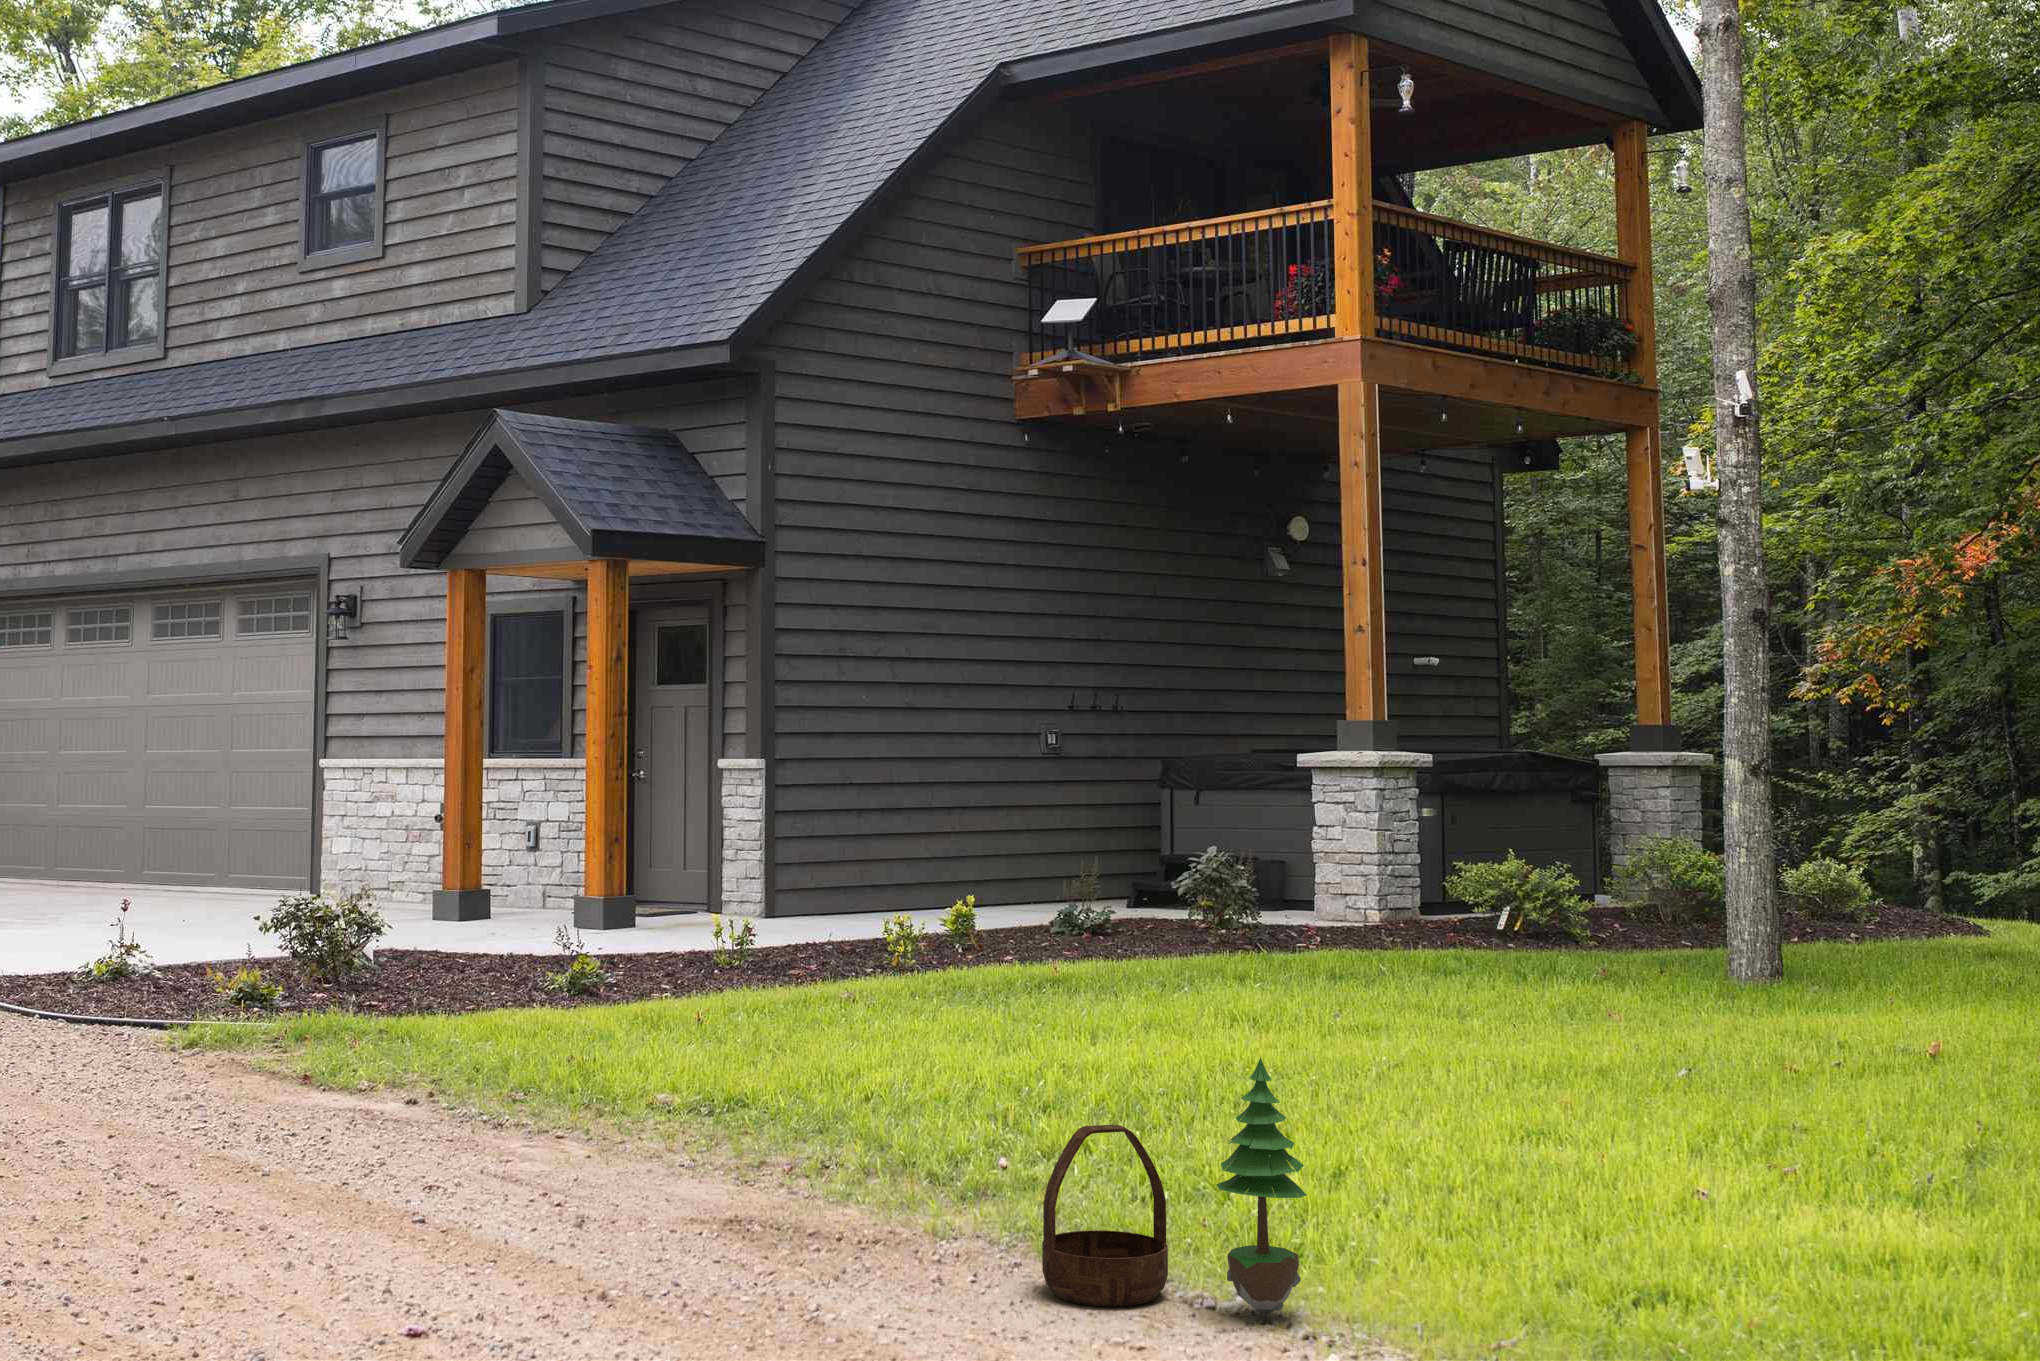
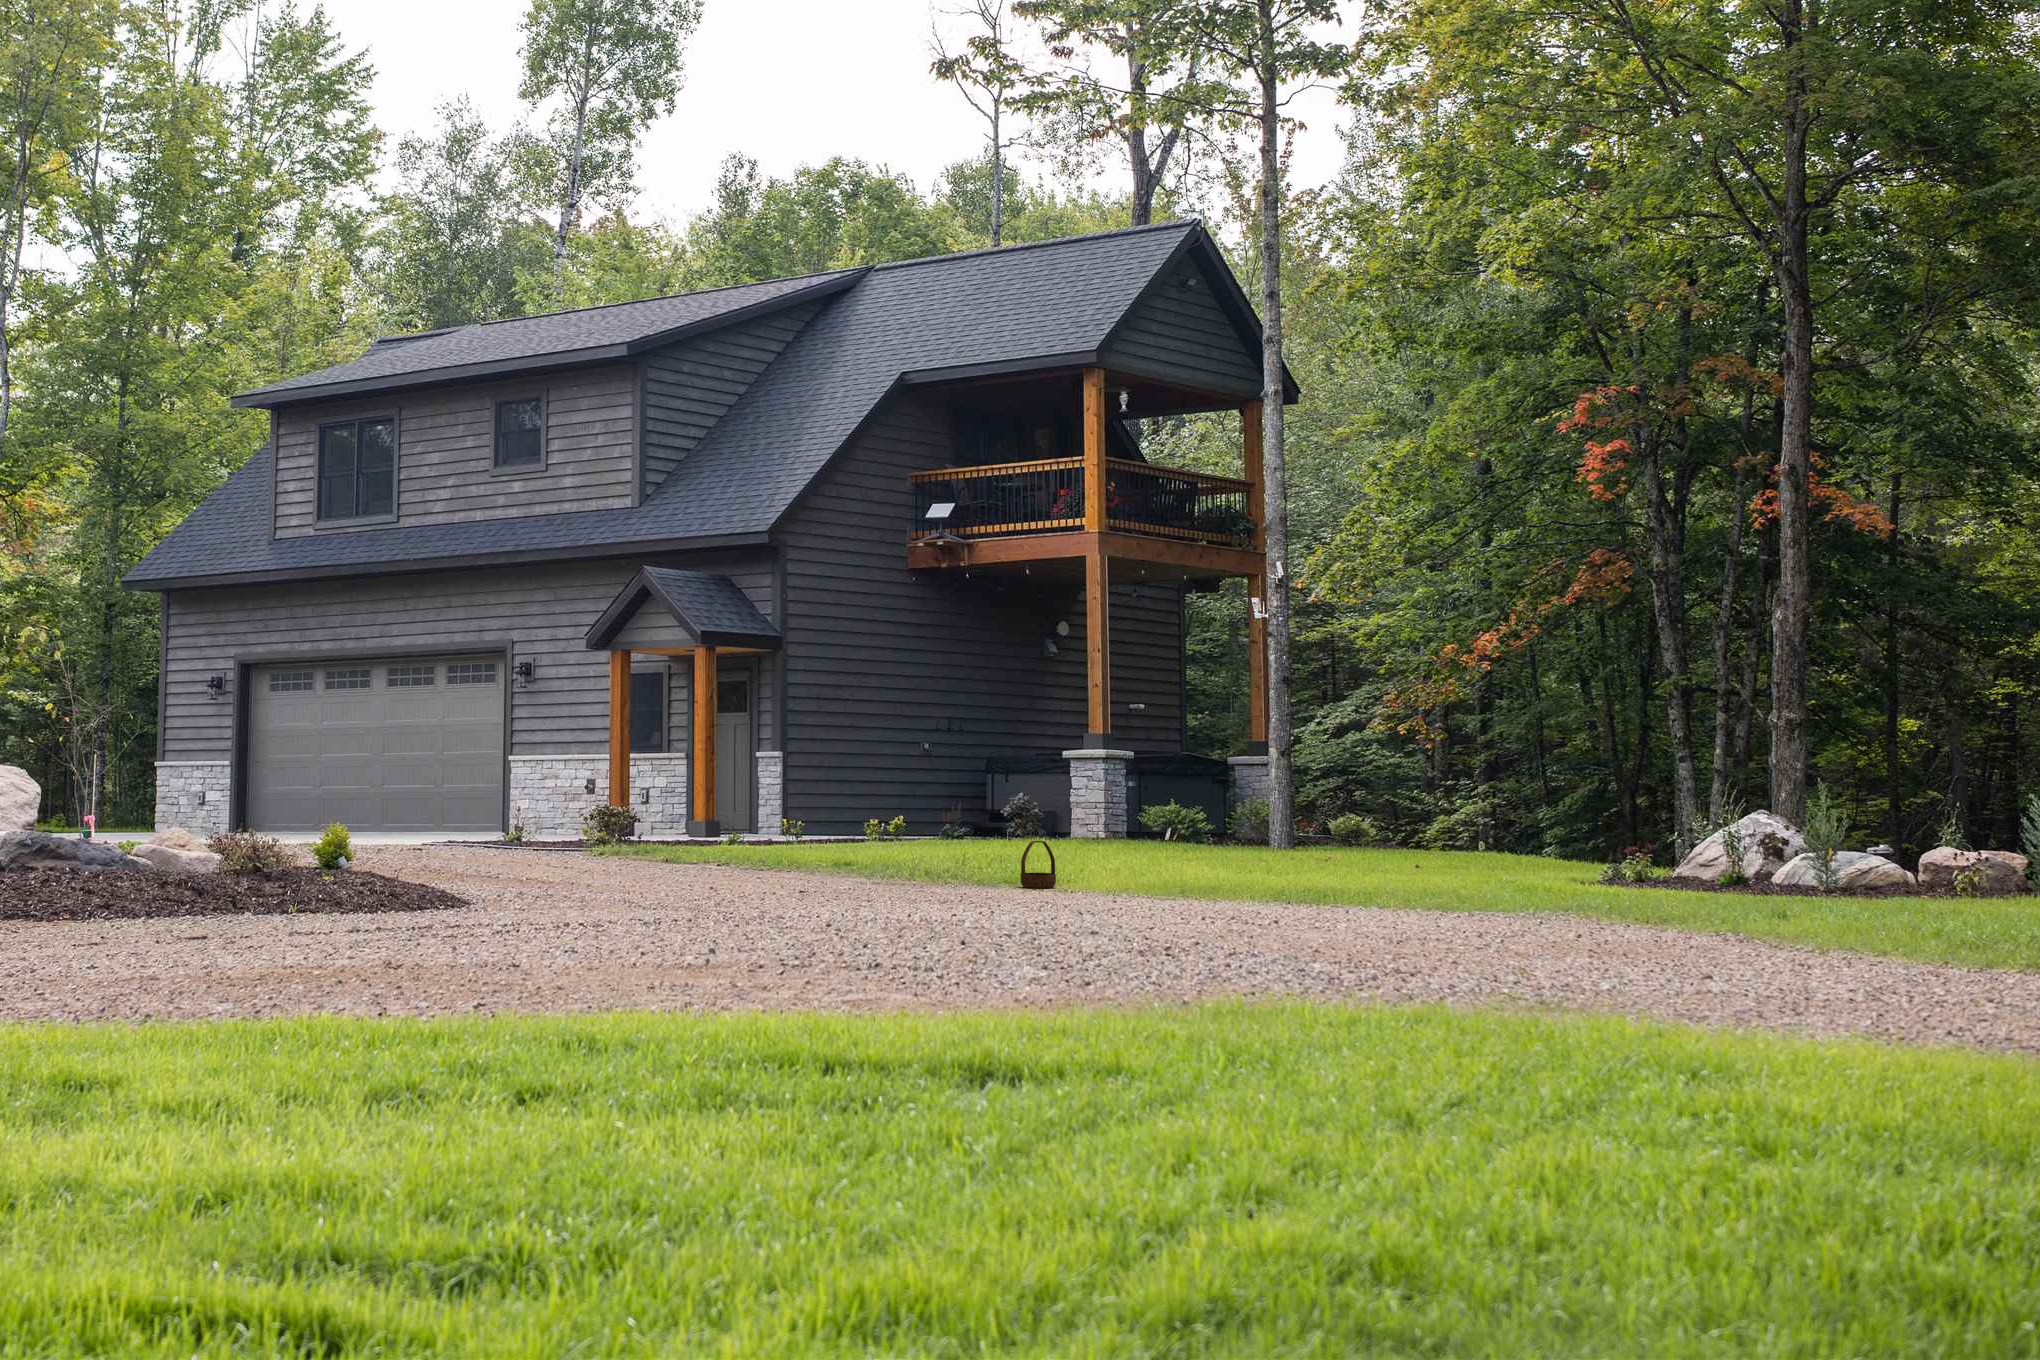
potted tree: present [1216,1058,1307,1317] -> none [1070,819,1095,889]

